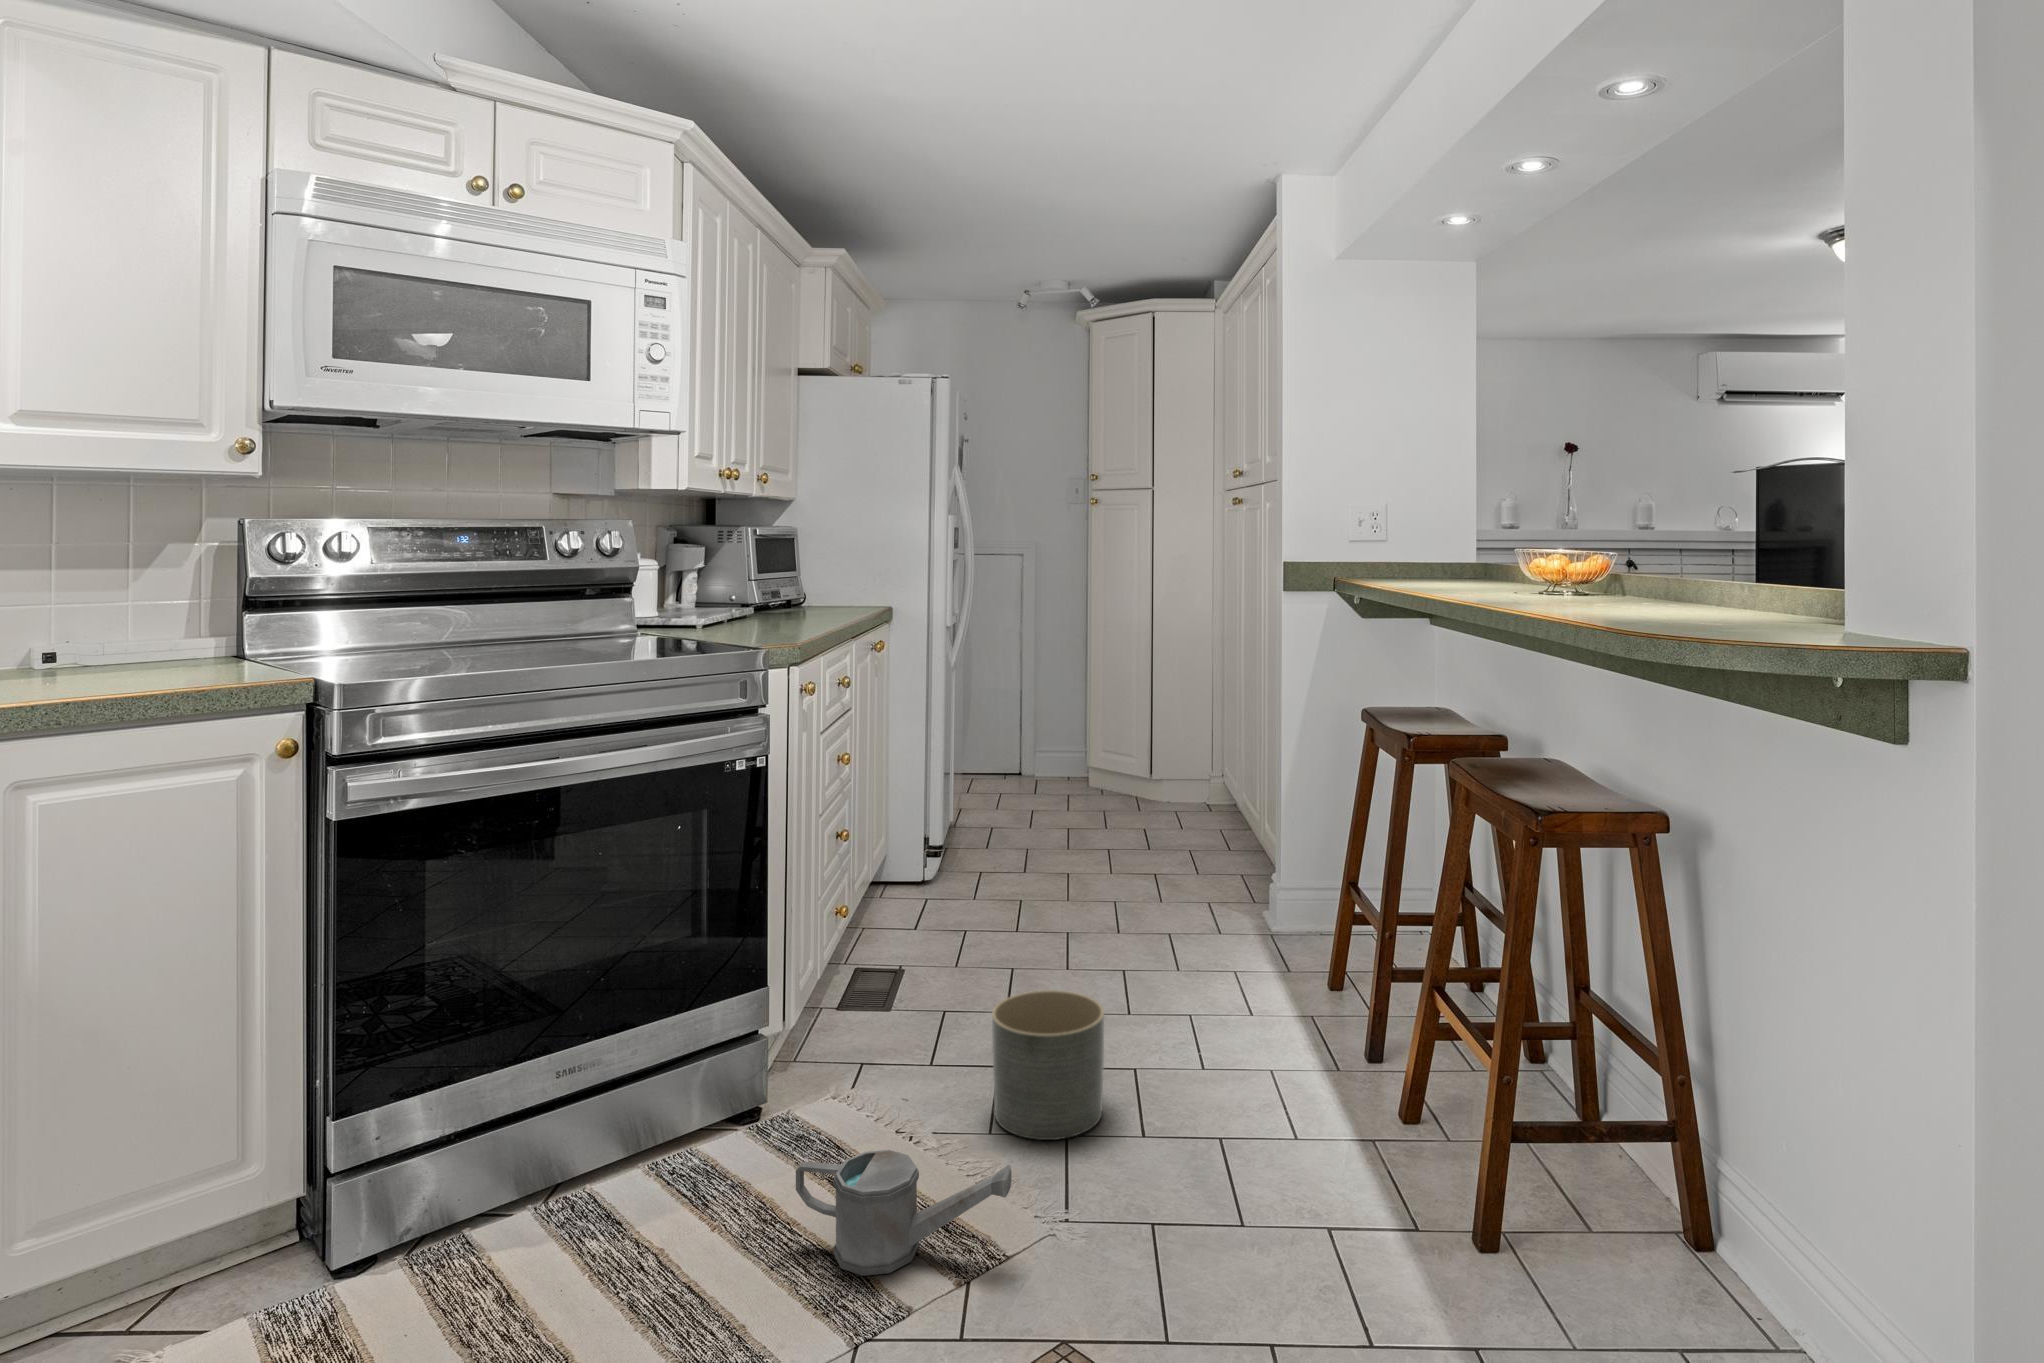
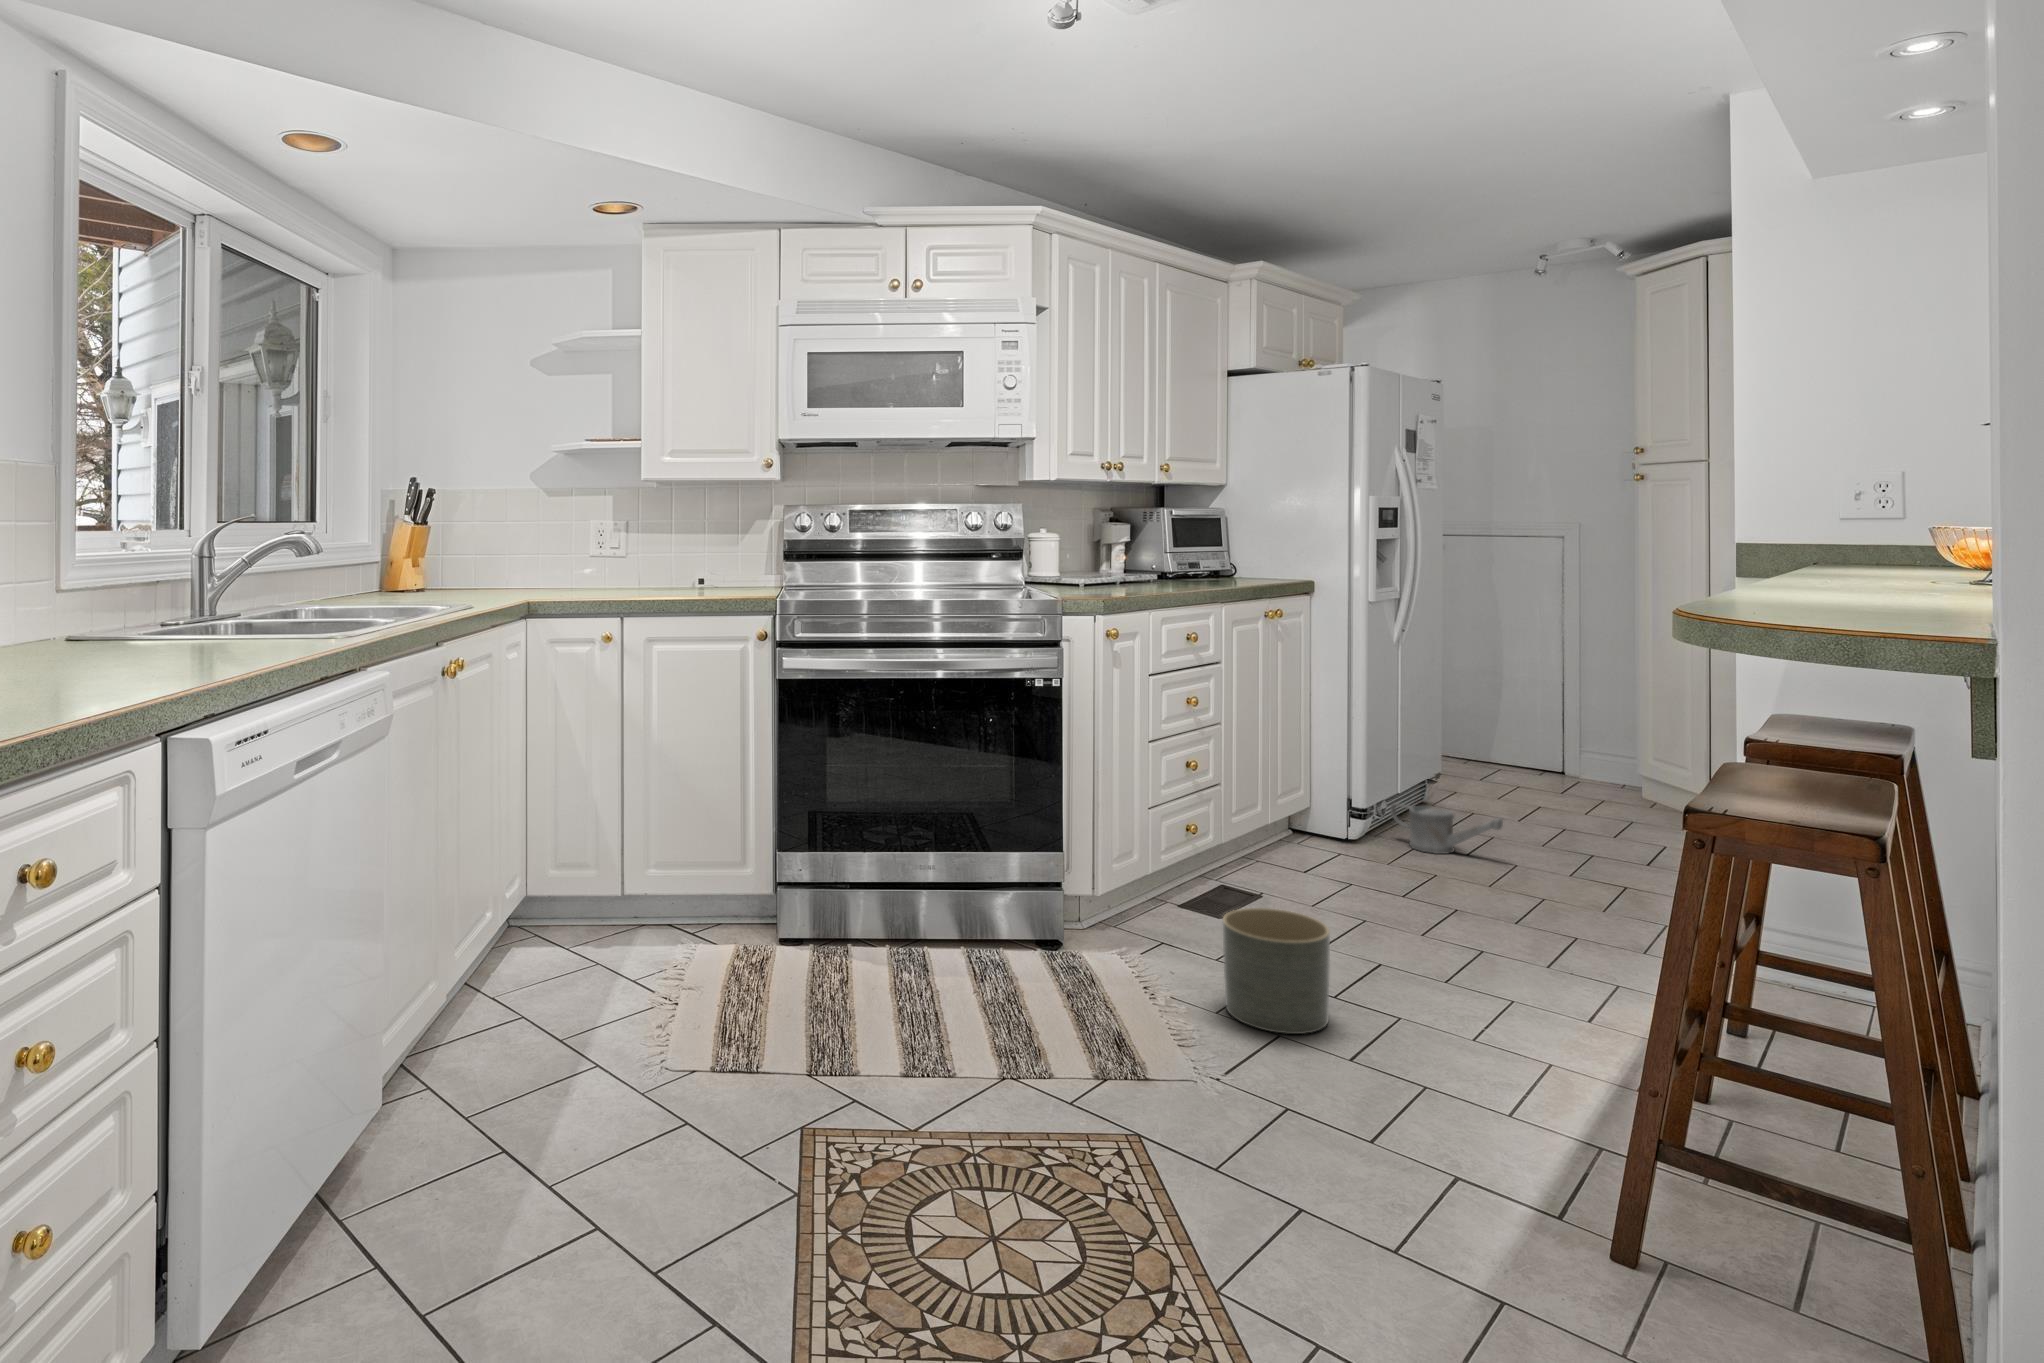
watering can: present [796,1150,1012,1276] -> present [1391,803,1503,854]

